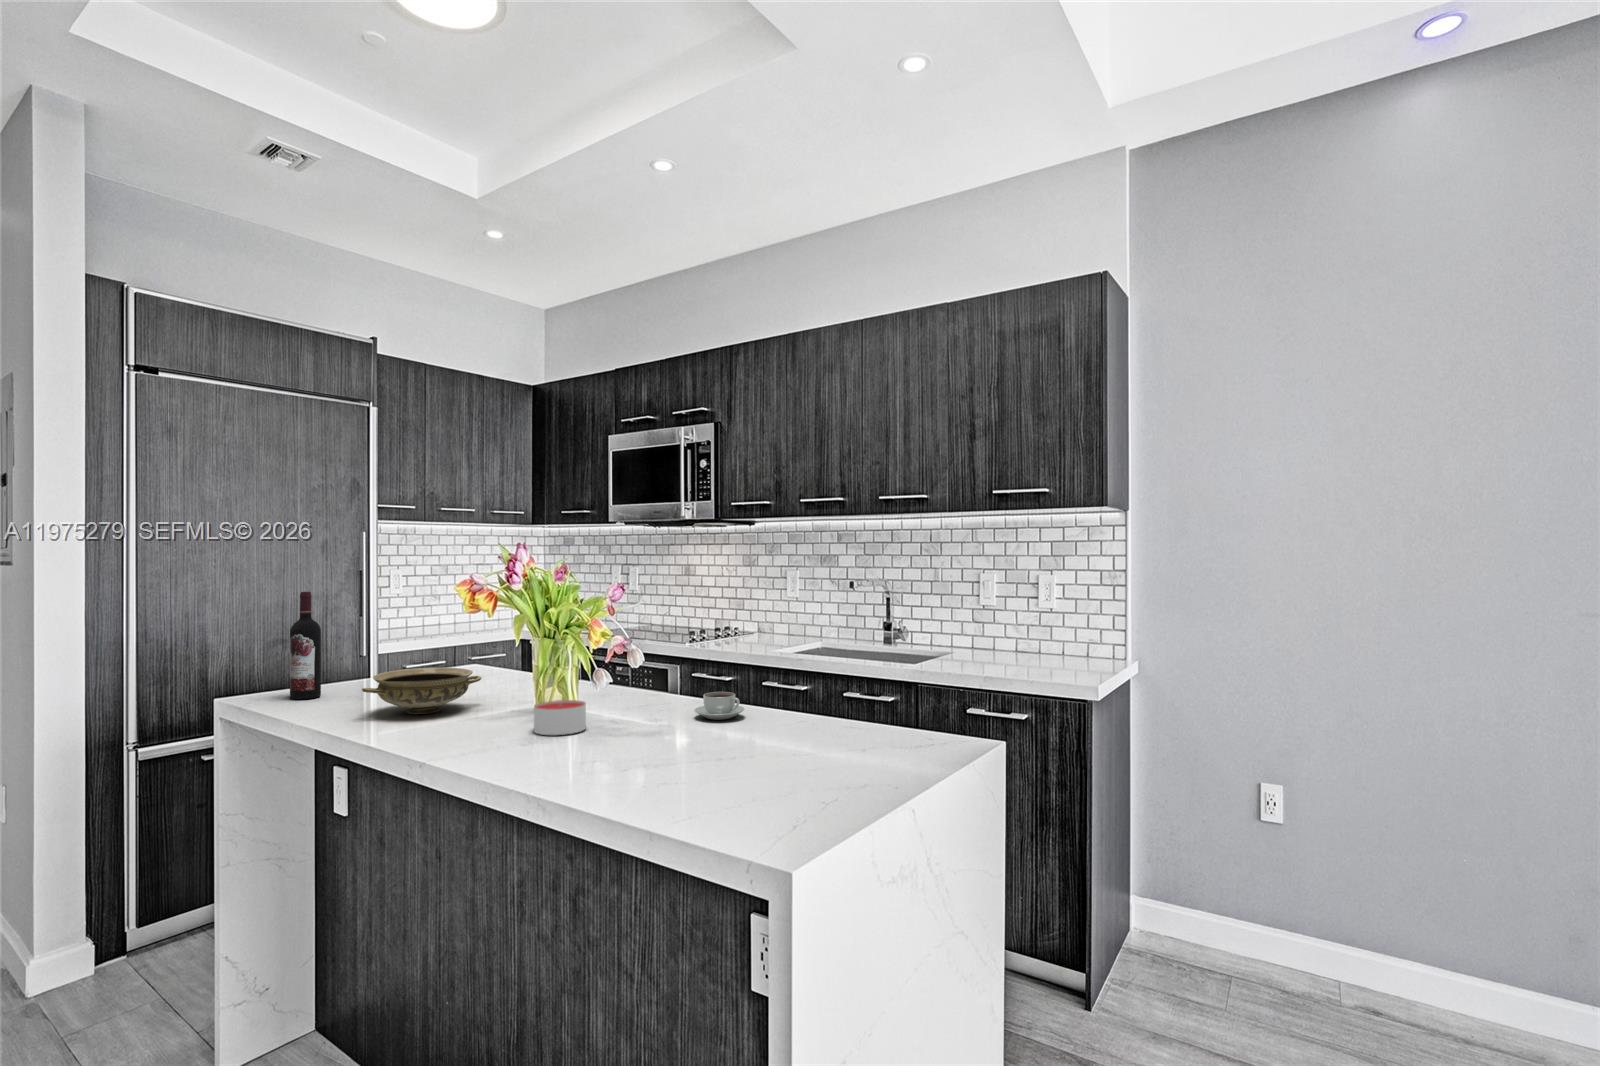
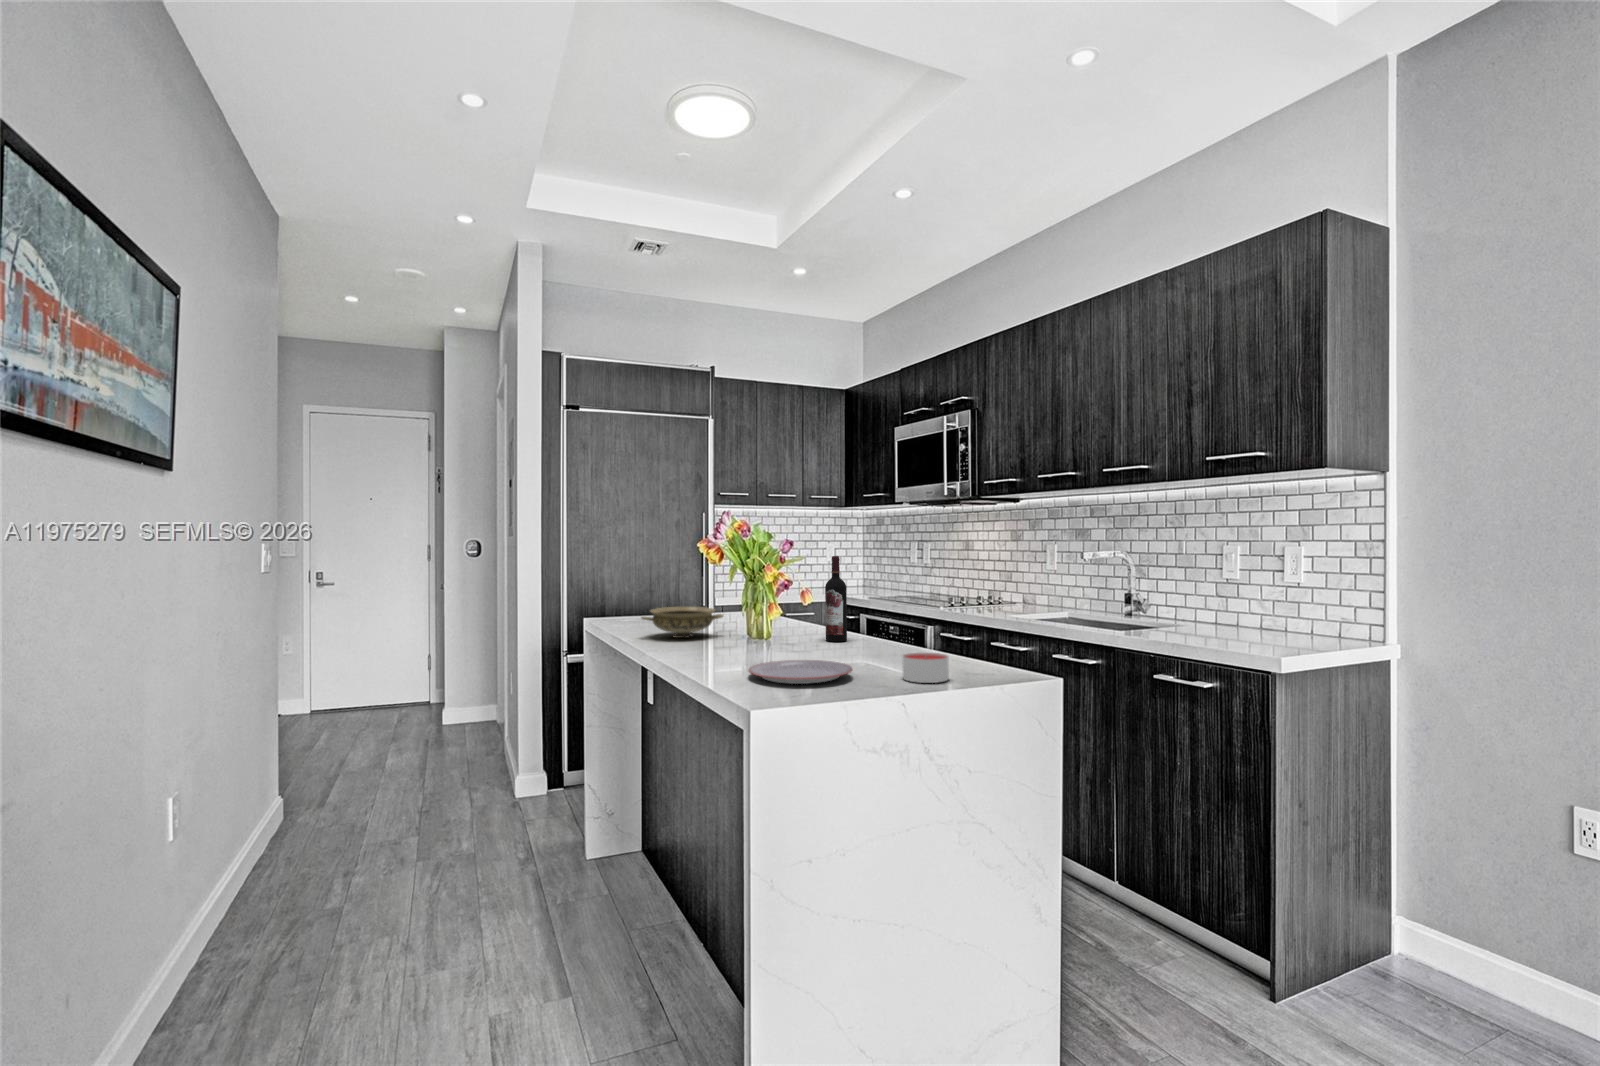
wine bottle: present [290,592,321,699] -> present [825,556,847,642]
coffee cup: present [694,692,744,720] -> none [856,636,898,658]
candle: present [534,700,586,735] -> present [903,653,949,683]
plate: none [611,731,745,770] -> present [748,660,852,684]

